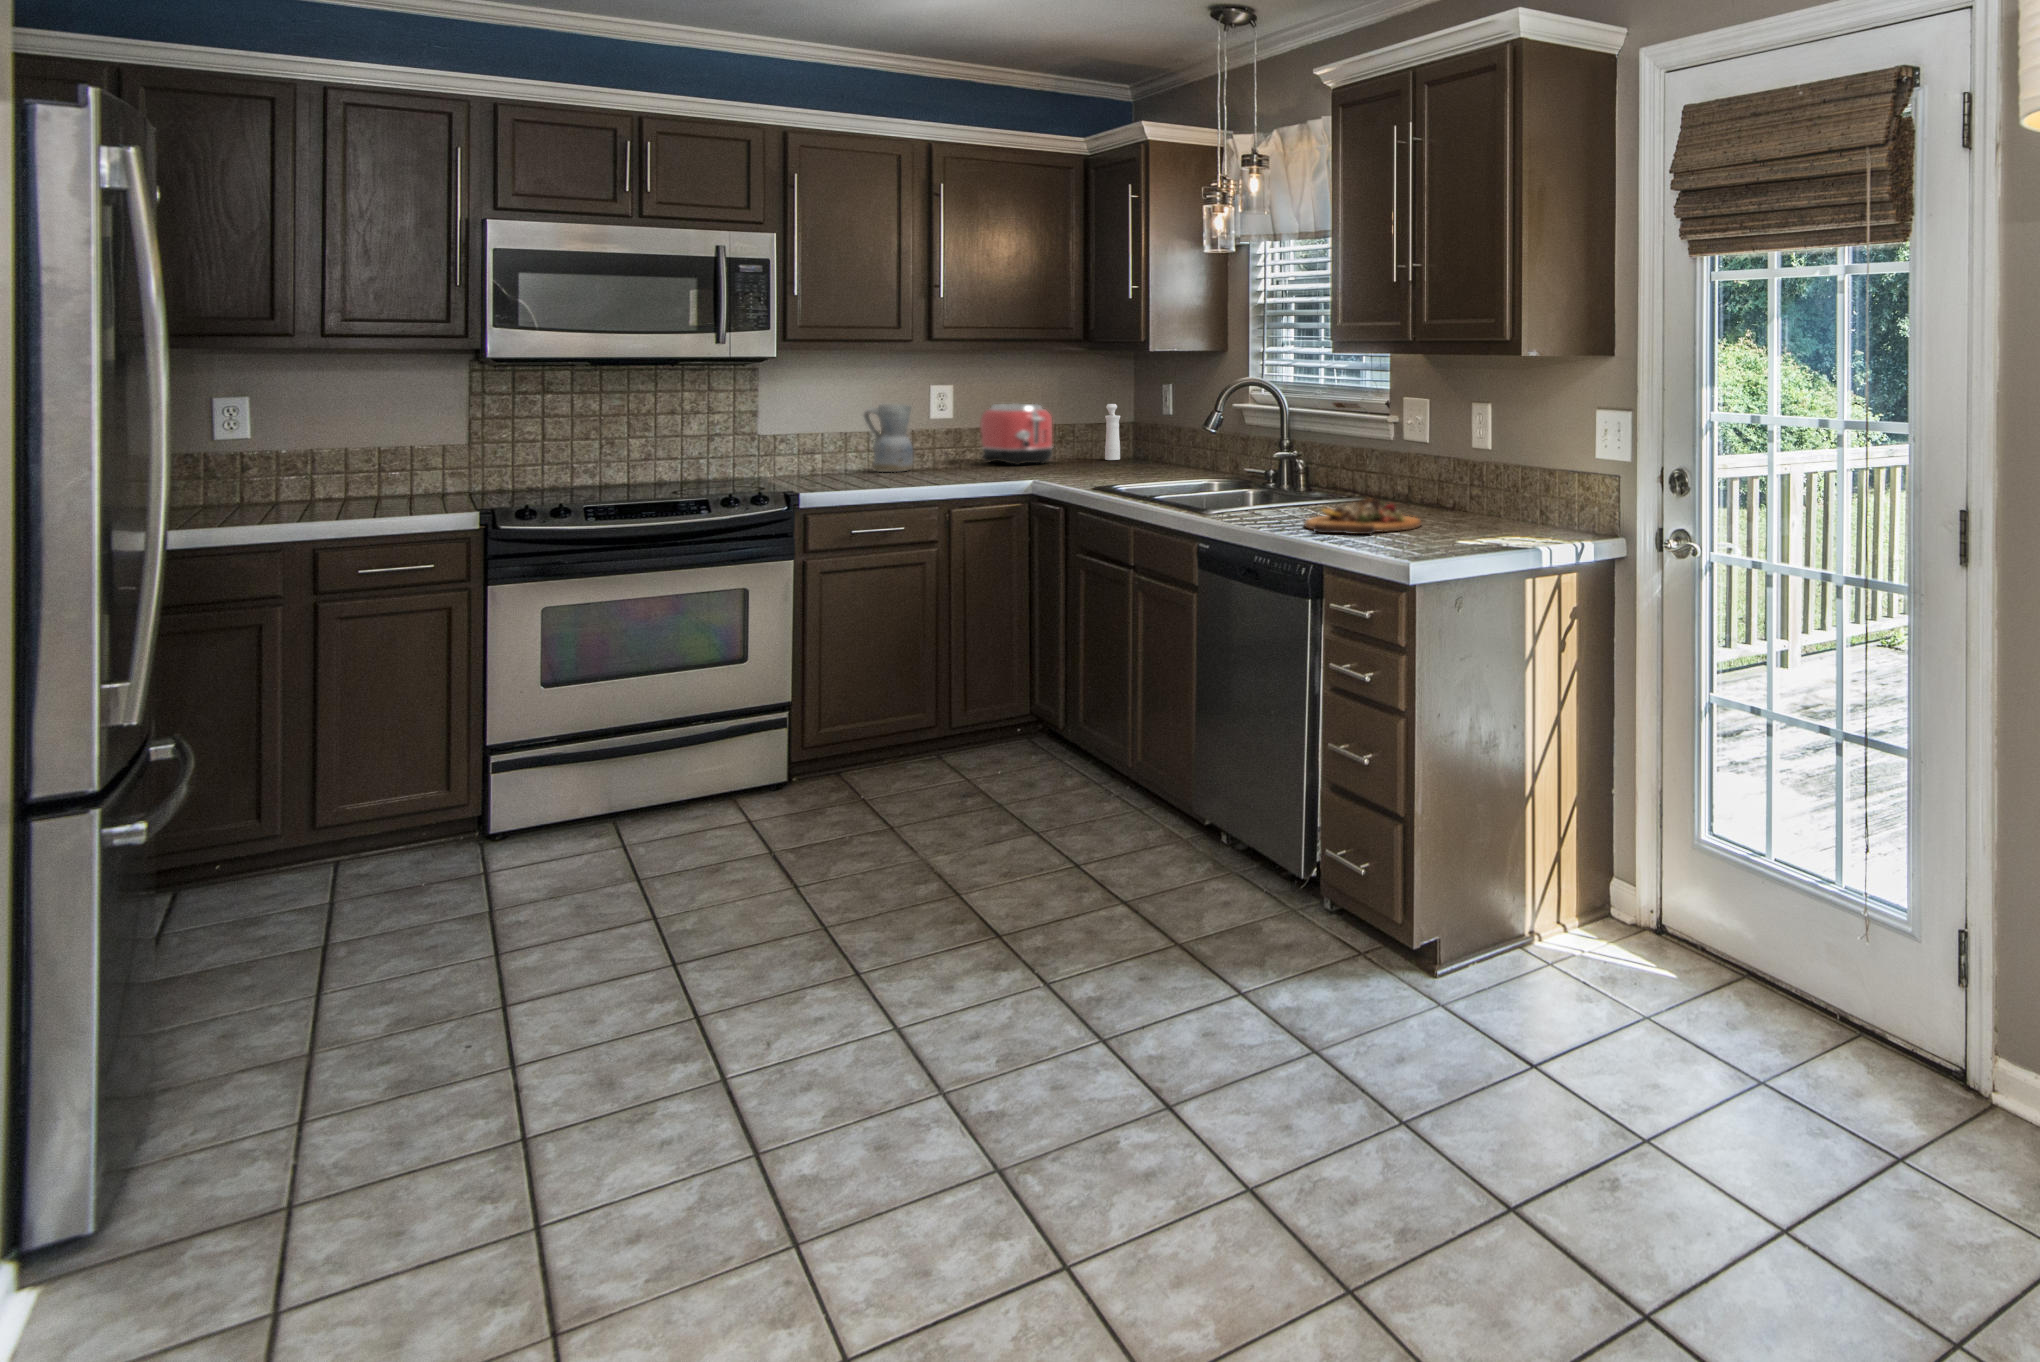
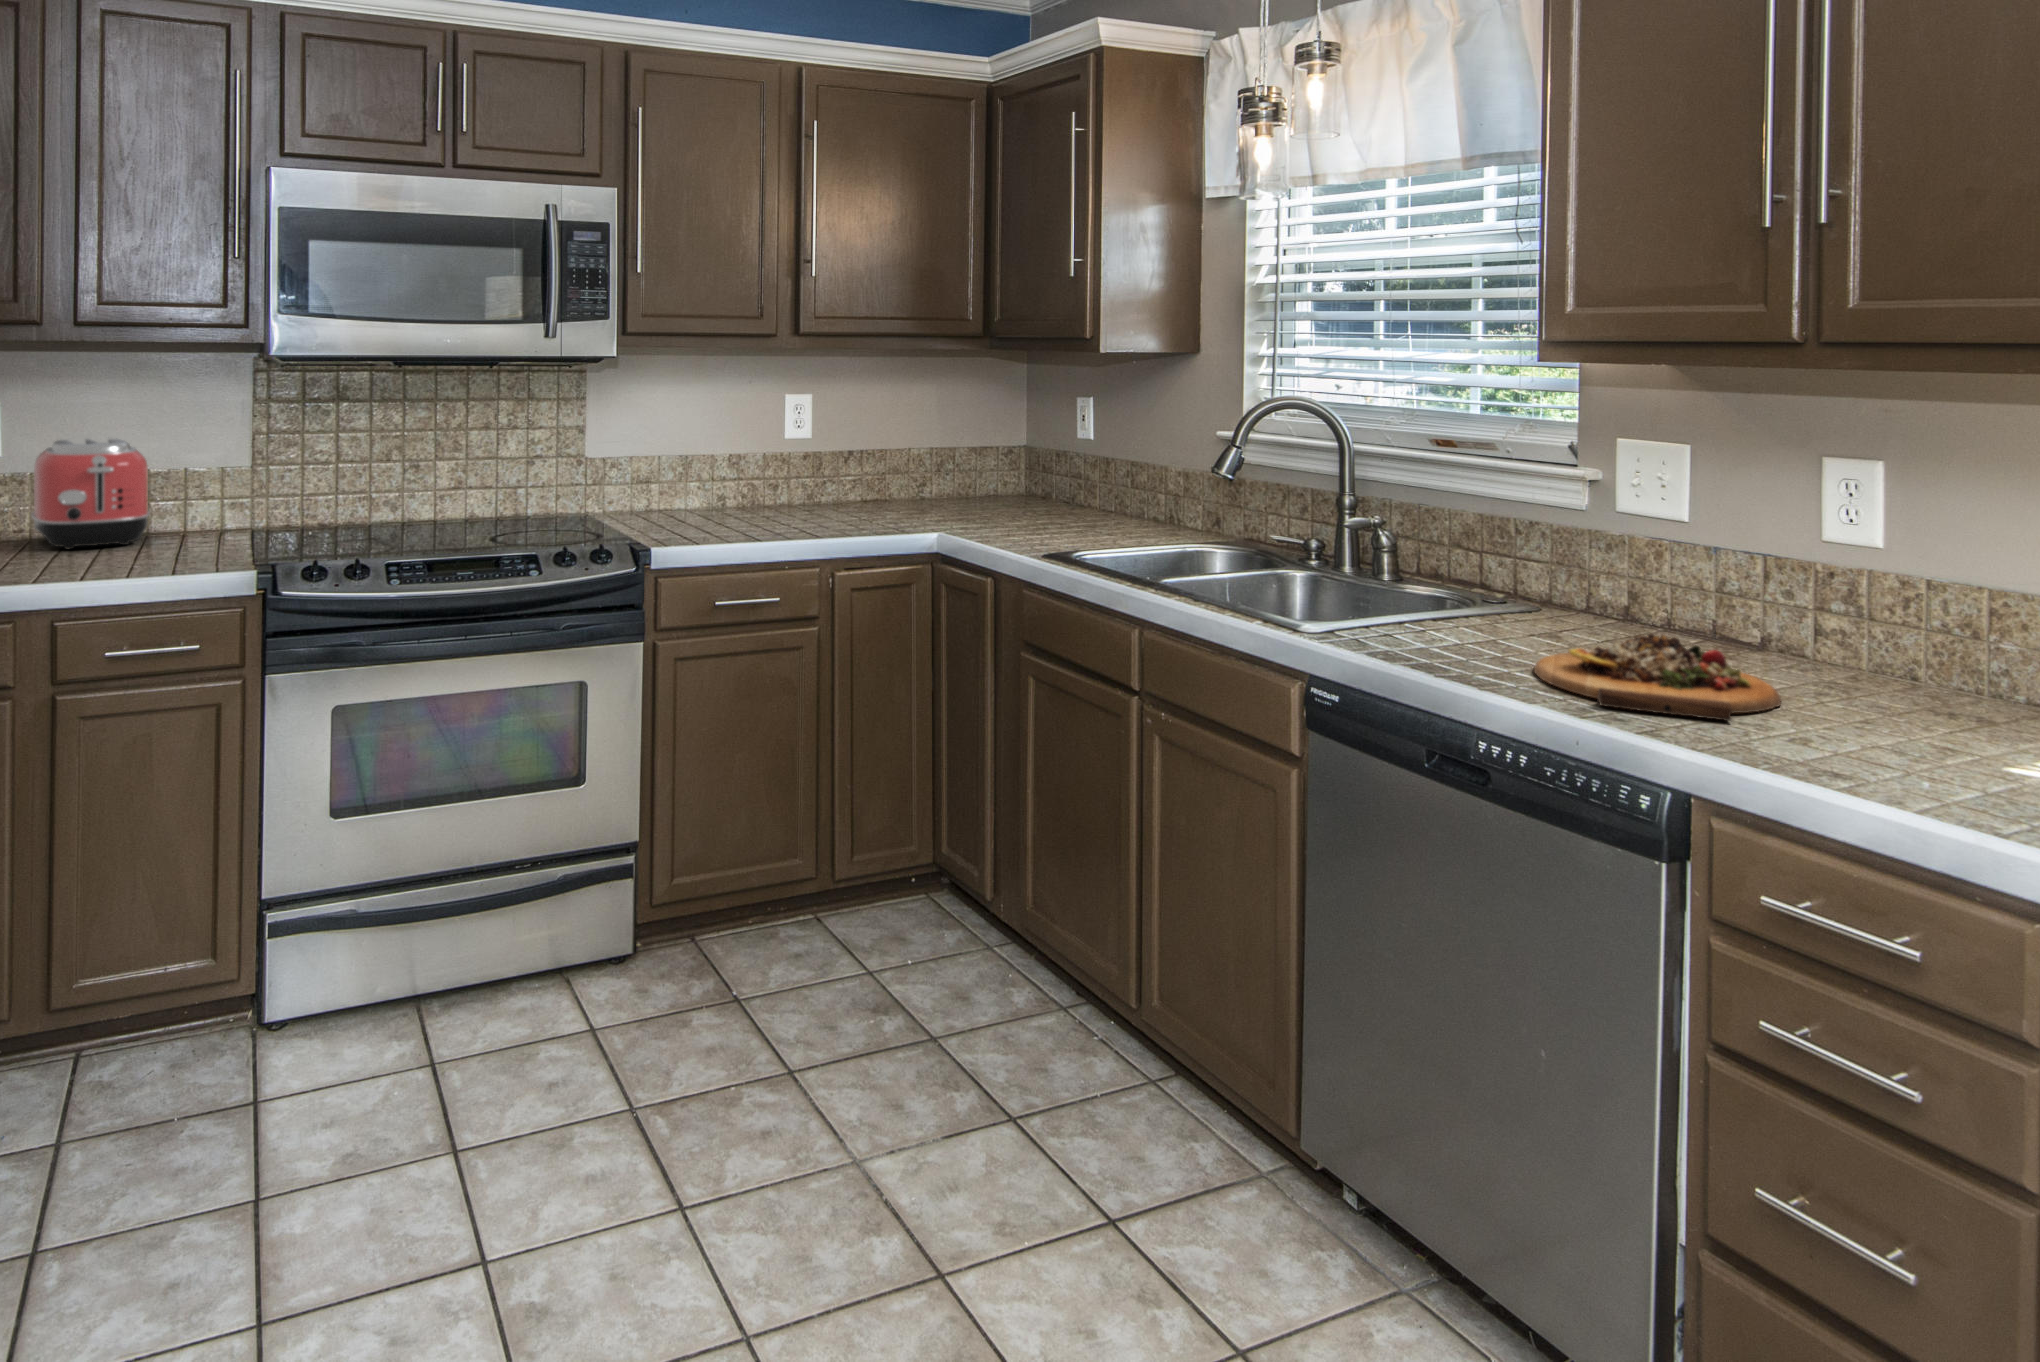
toaster: present [980,403,1053,465] -> present [32,438,150,549]
ceramic pitcher: present [864,404,913,472] -> none [711,415,771,507]
pepper mill: present [1105,404,1120,460] -> none [997,418,1021,494]

